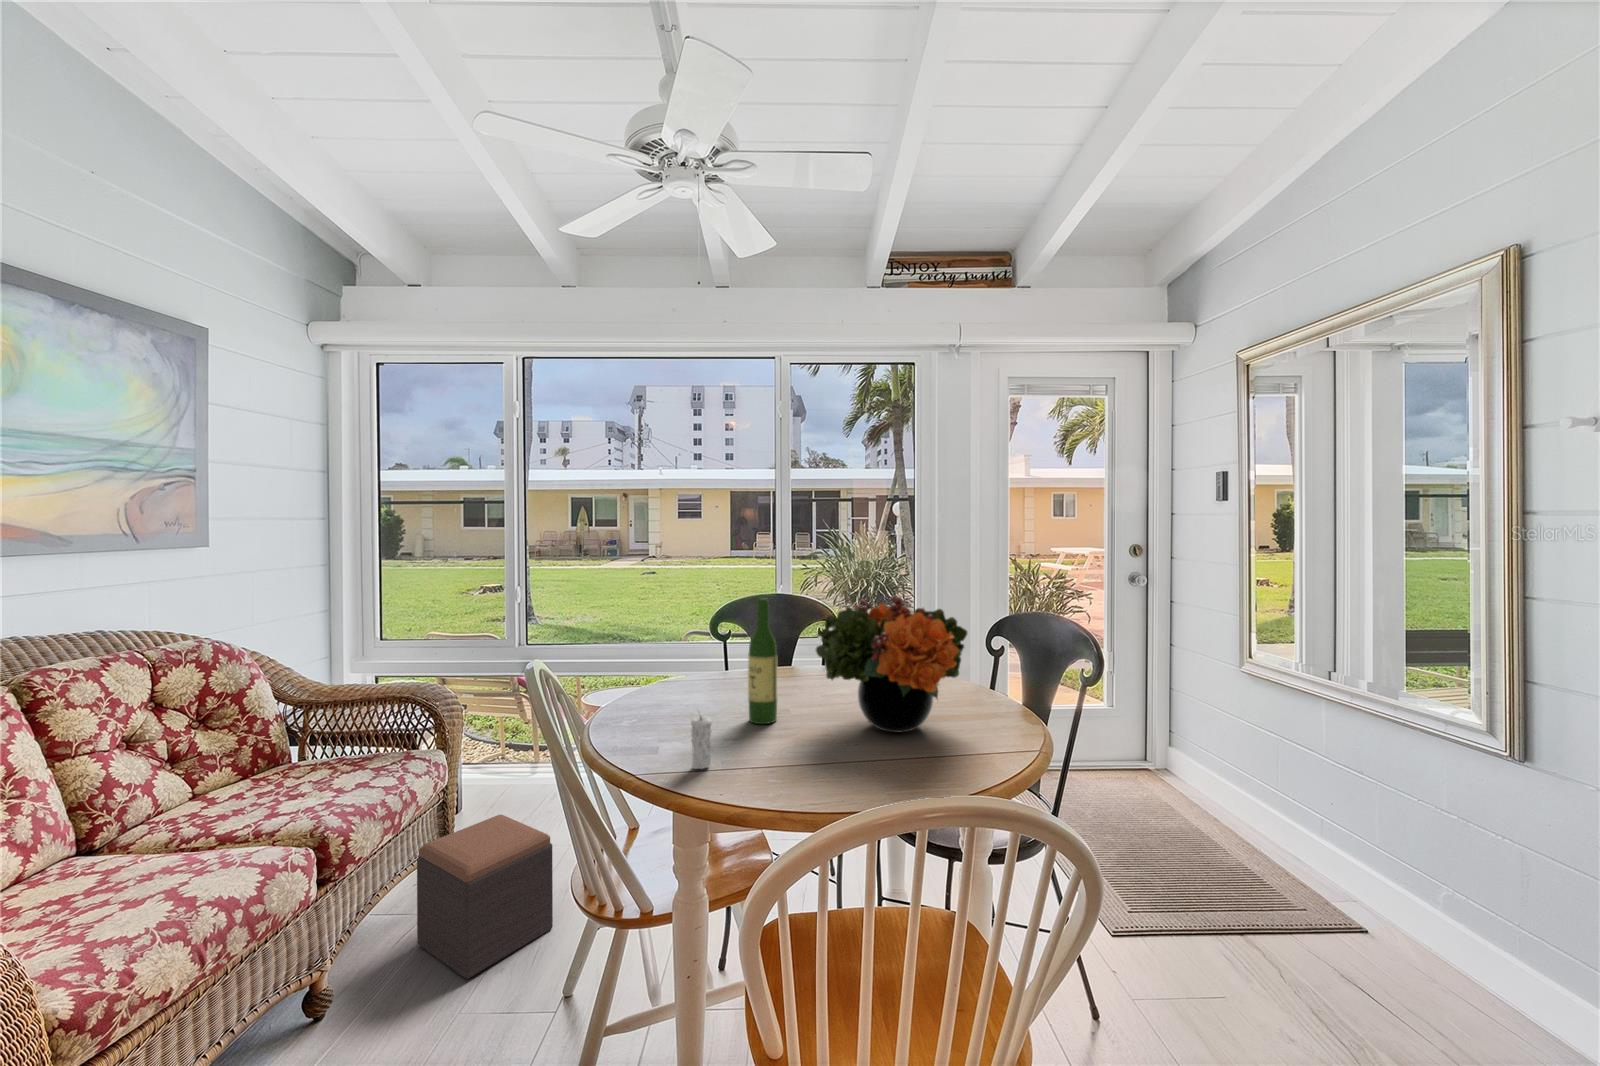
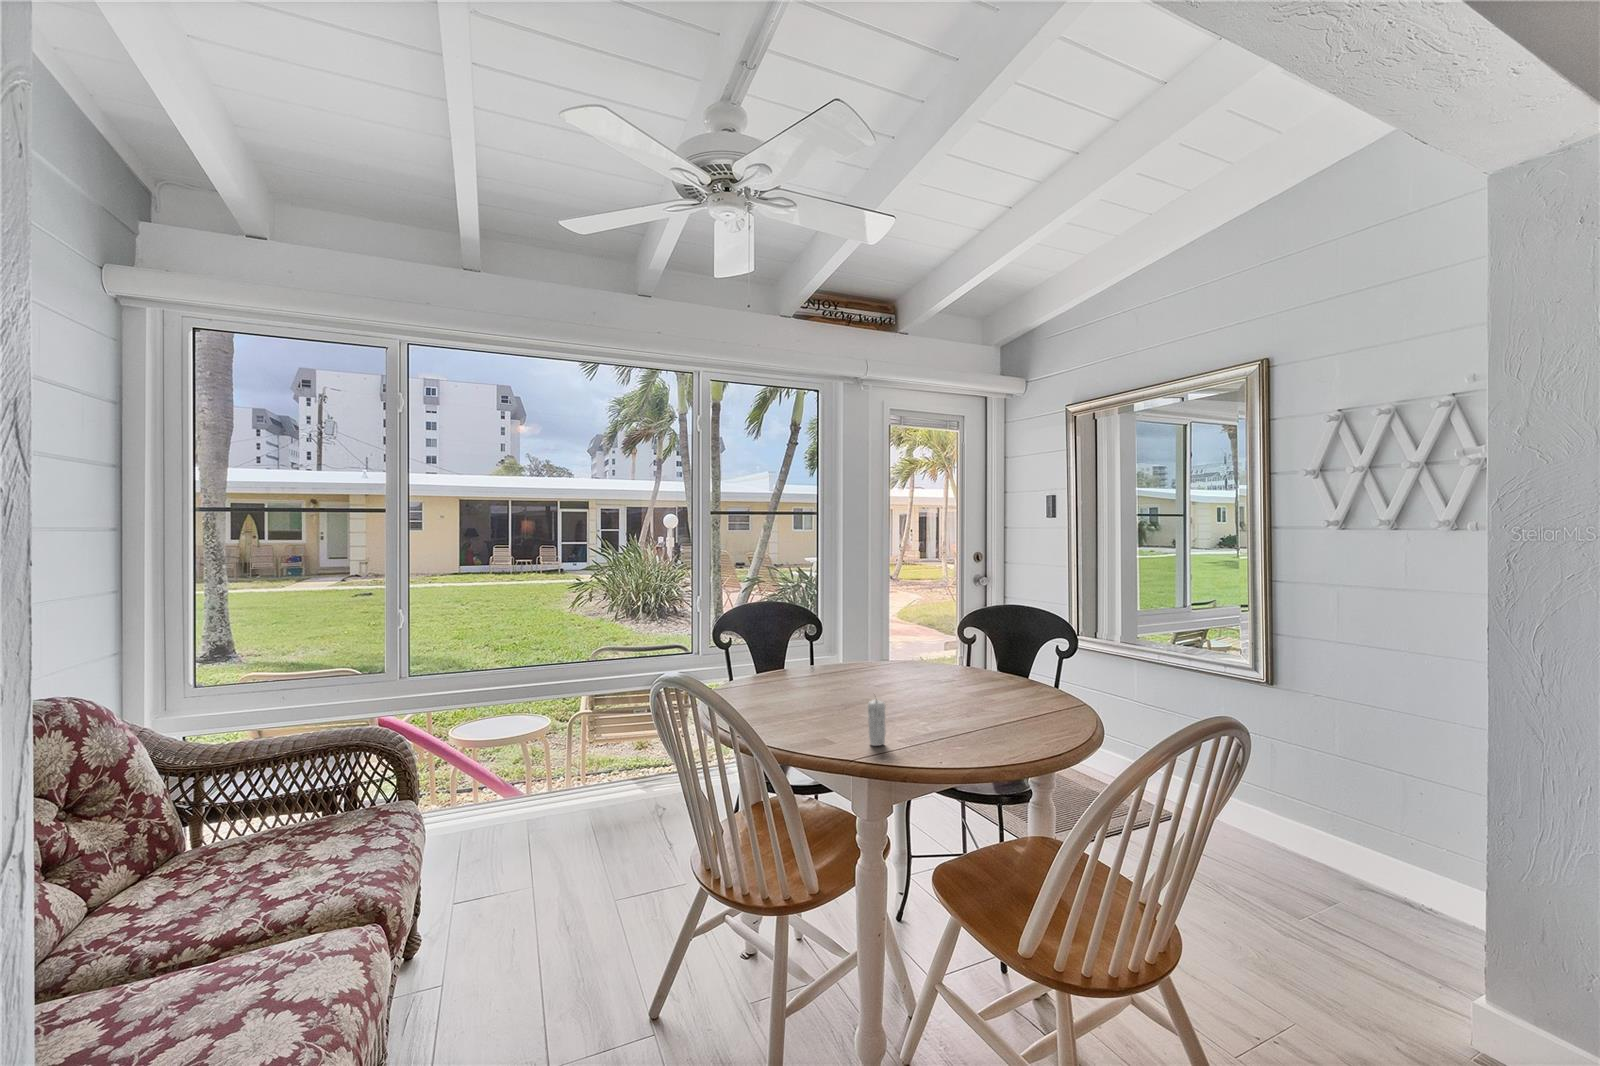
flower arrangement: present [816,596,967,732] -> none [899,592,1028,704]
wine bottle: present [748,598,777,724] -> none [846,600,872,711]
footstool: present [417,815,553,979] -> none [439,861,588,1037]

